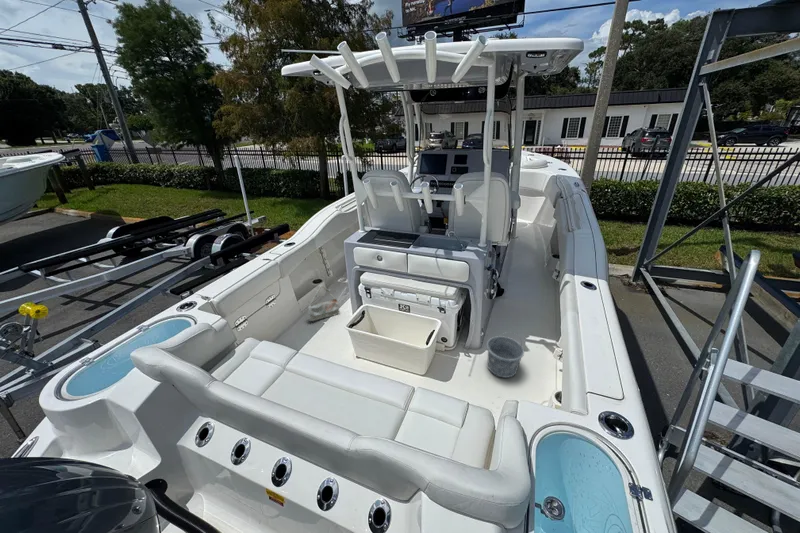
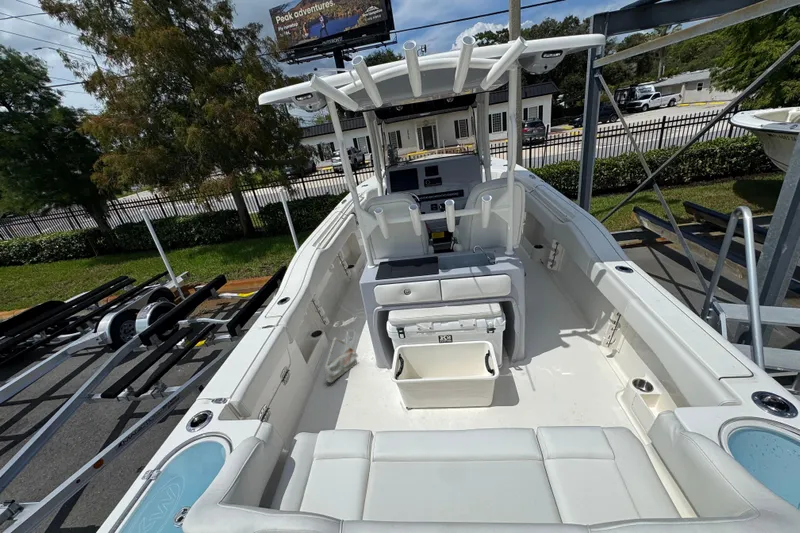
bucket: present [487,336,524,378] -> none [540,333,583,381]

